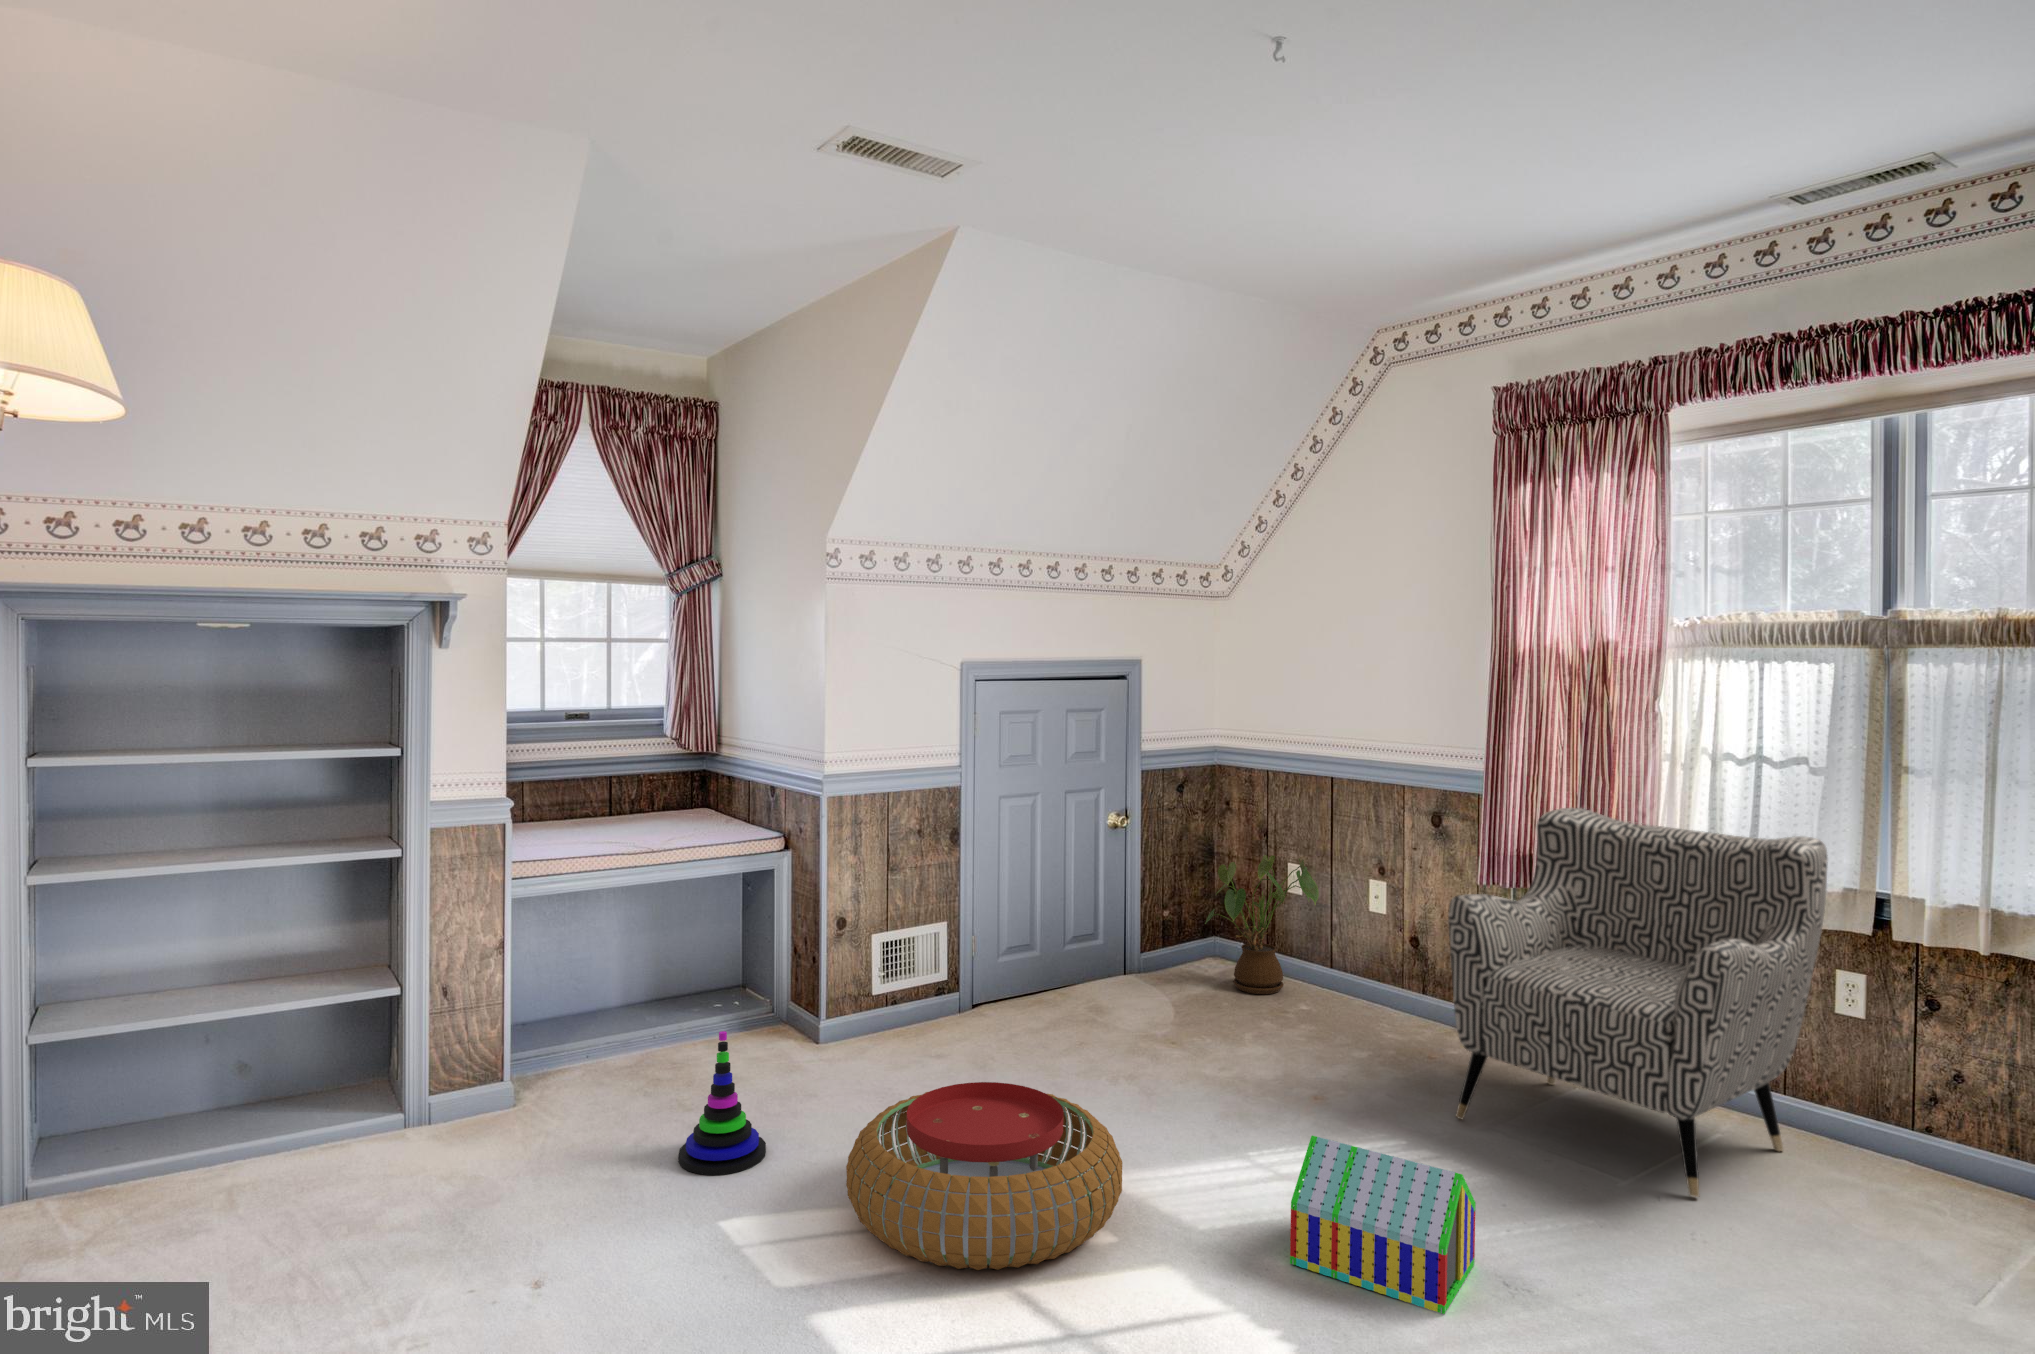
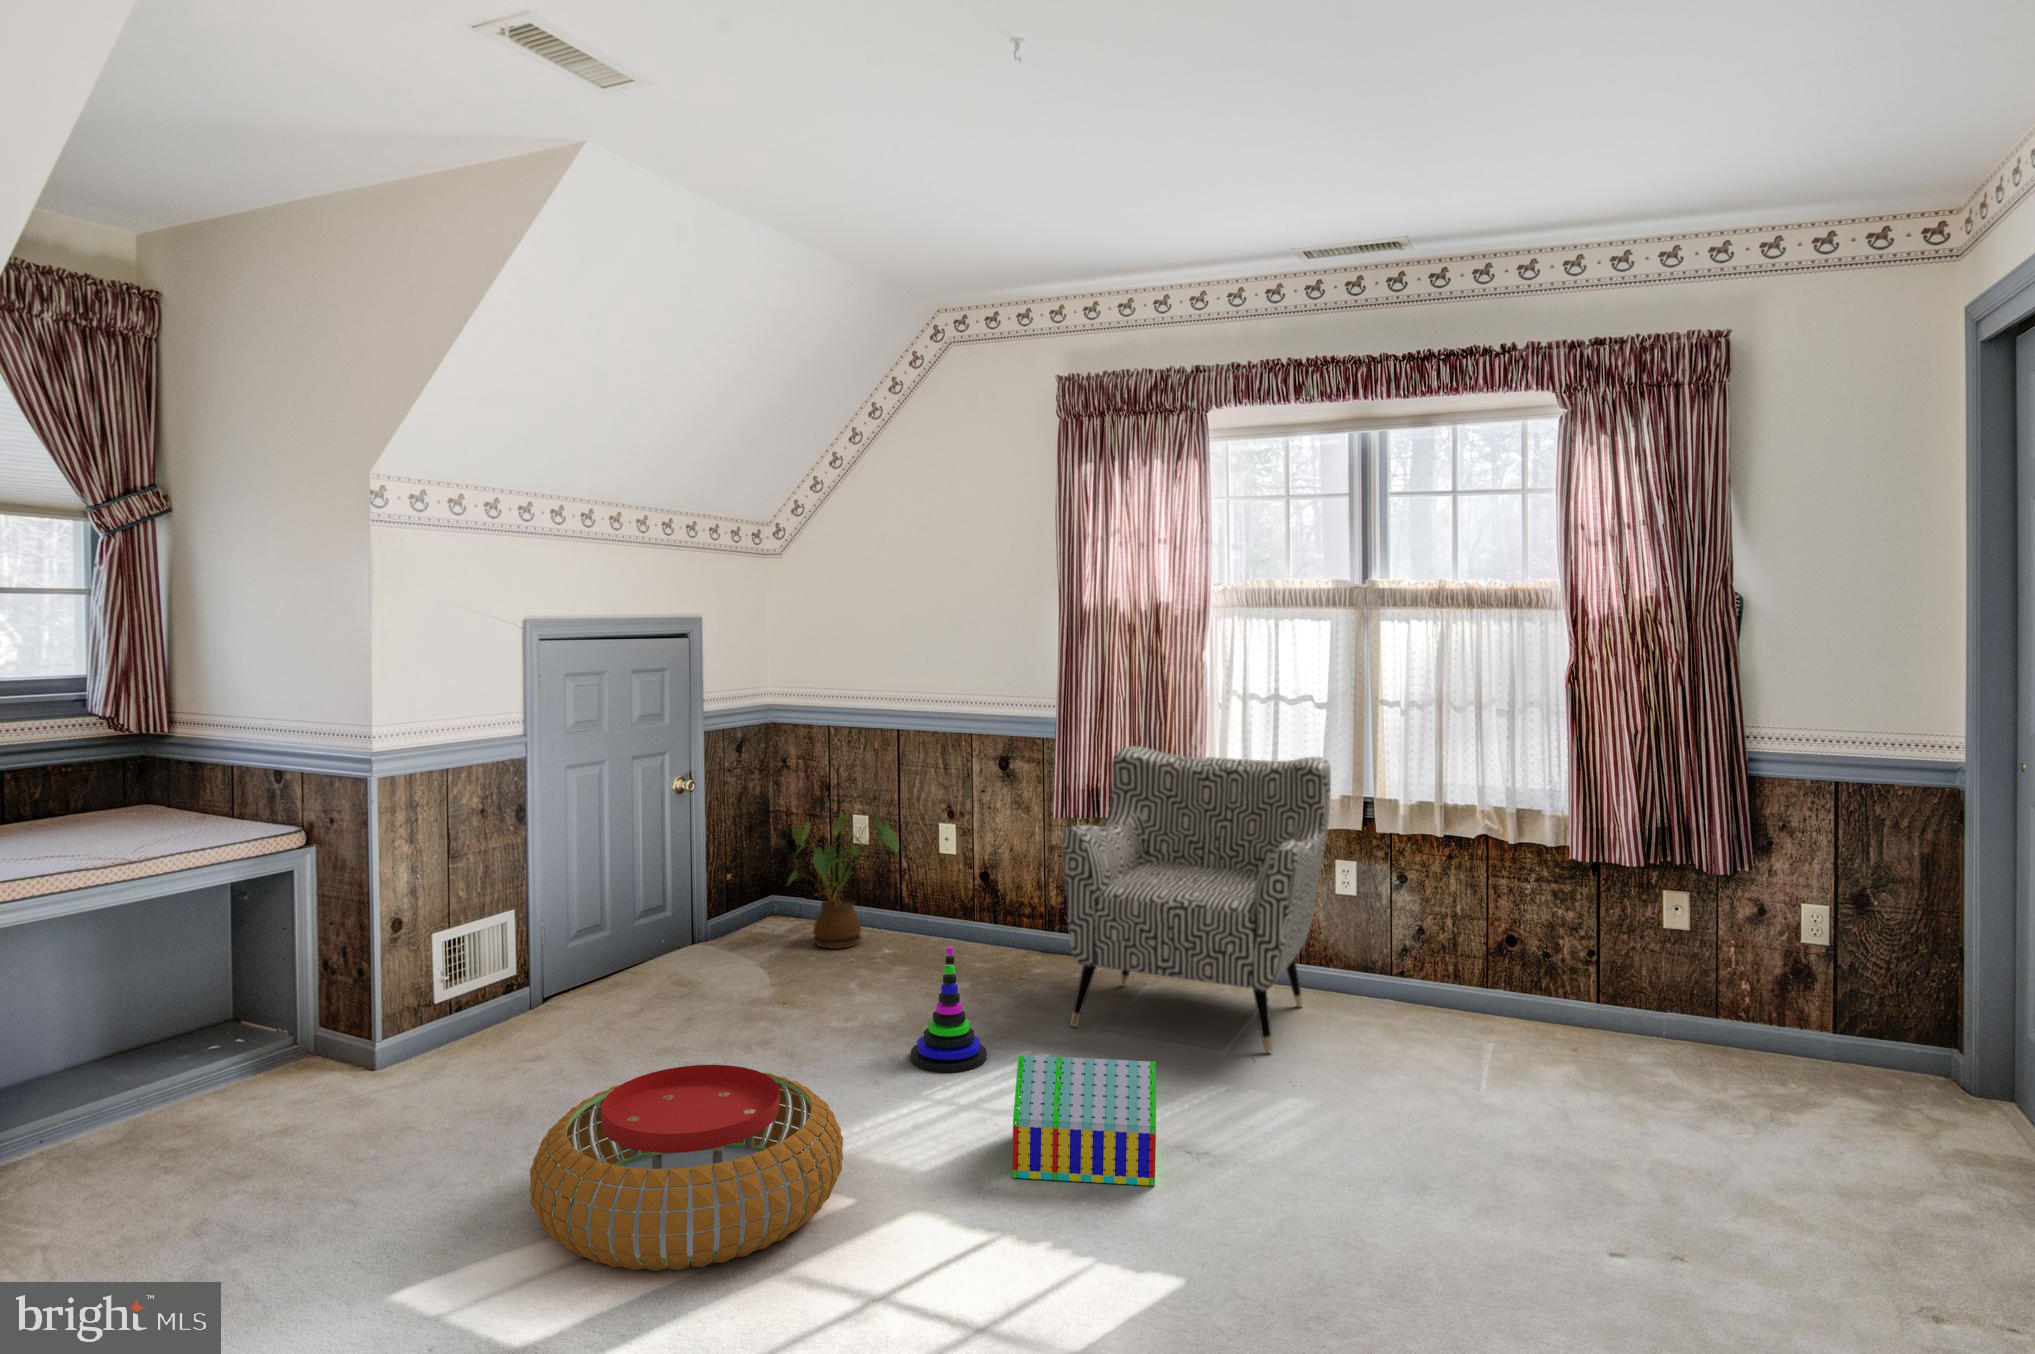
stacking toy: present [678,1031,766,1175] -> present [911,947,987,1072]

